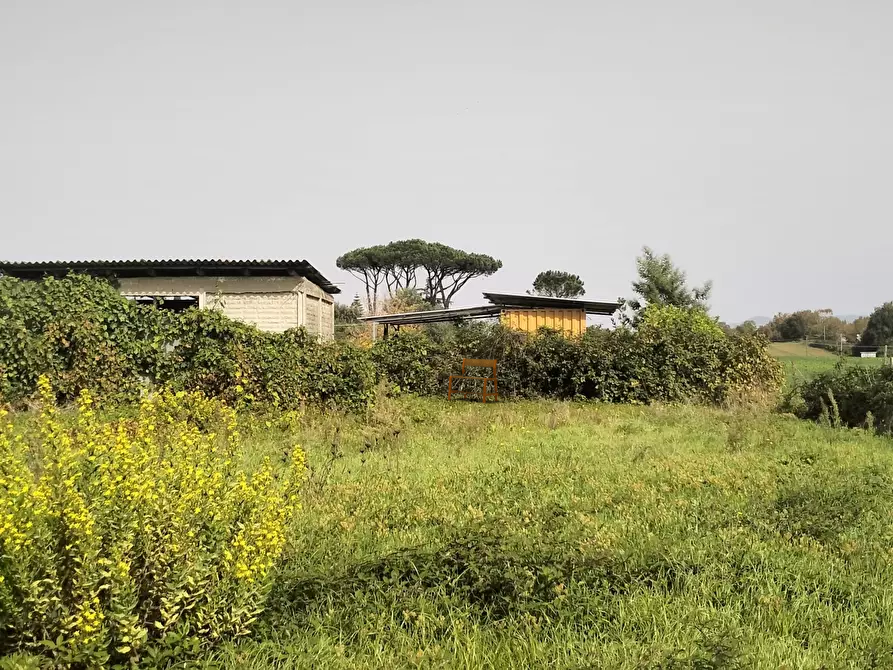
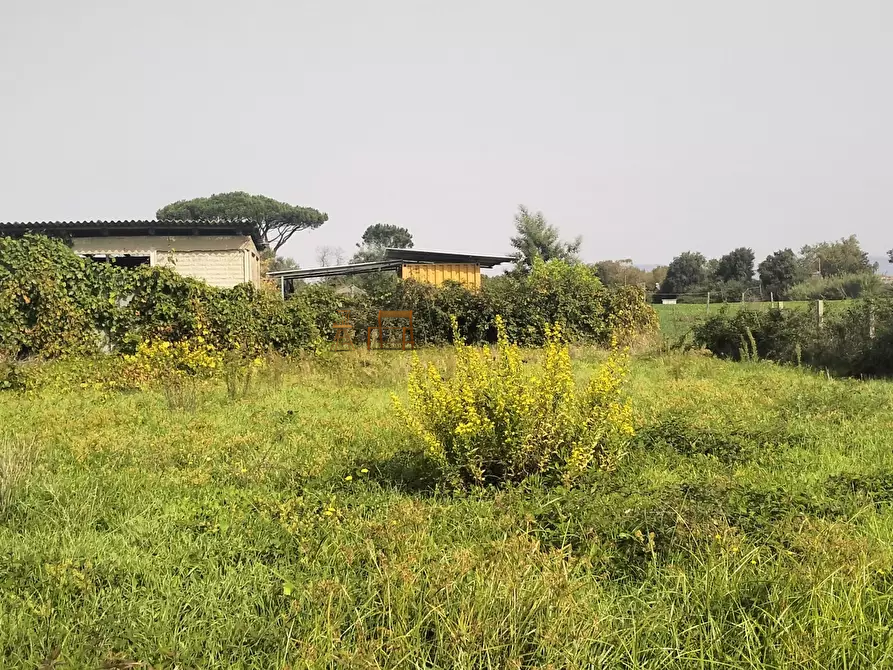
chair: none [409,358,433,402] -> present [331,311,355,351]

